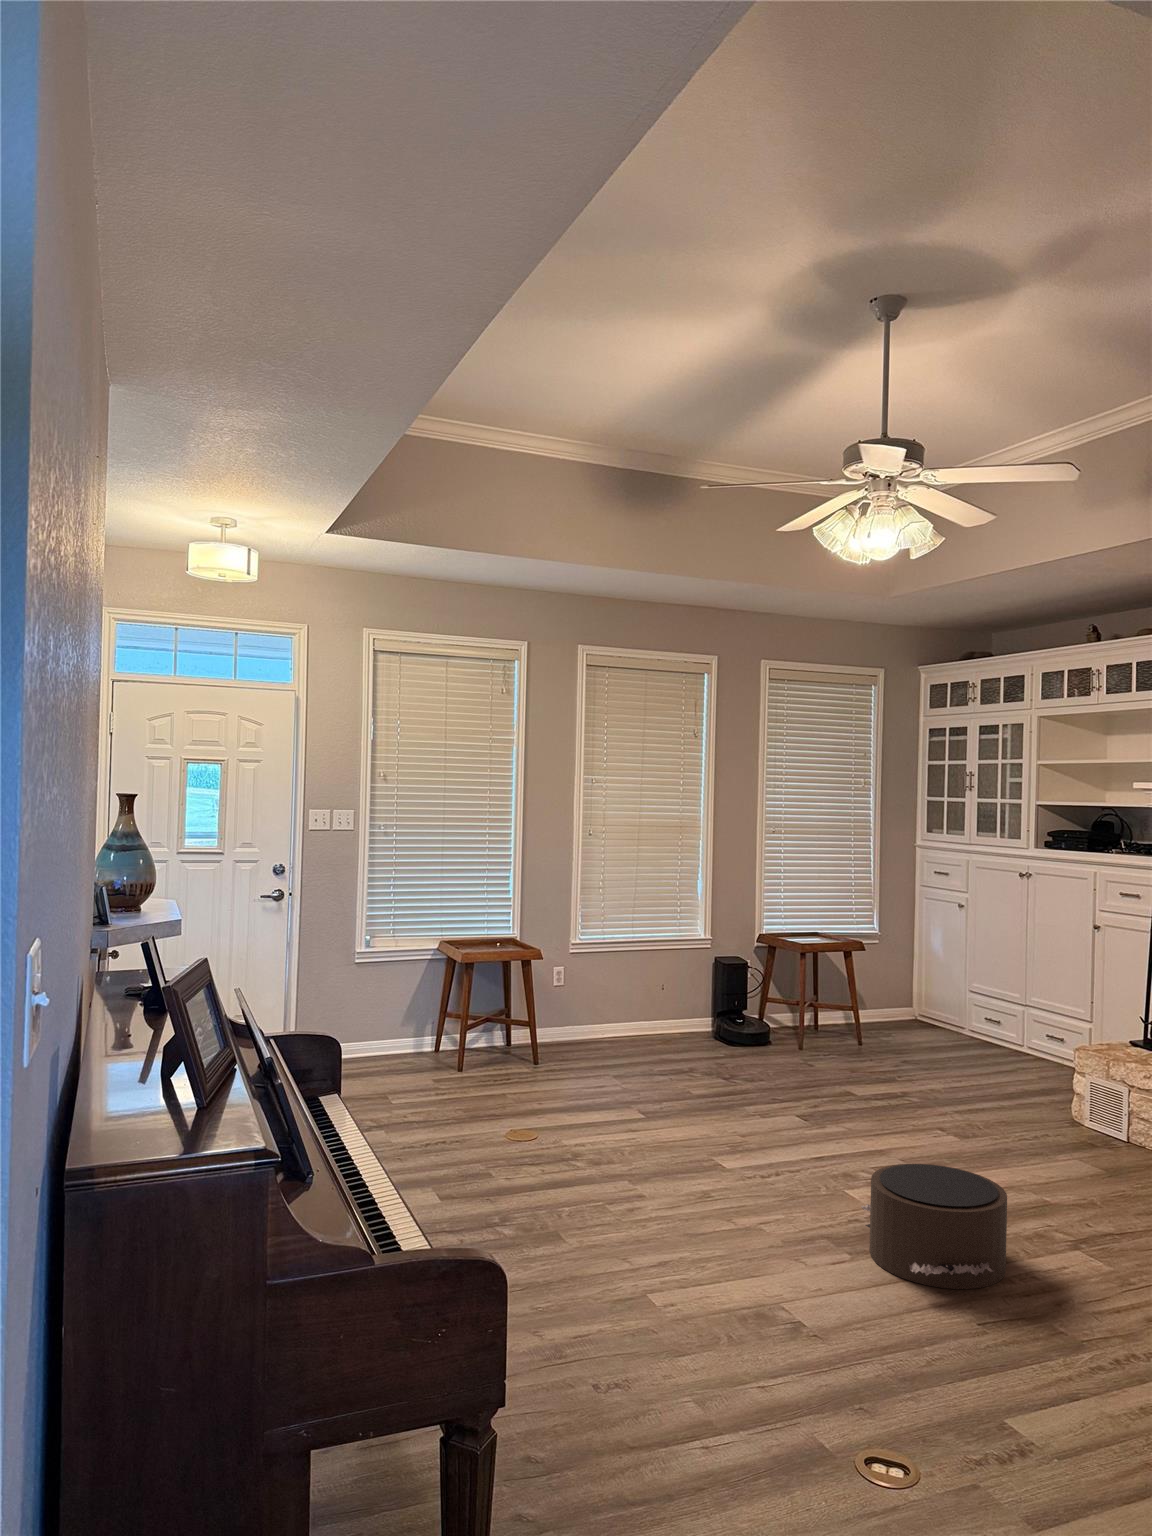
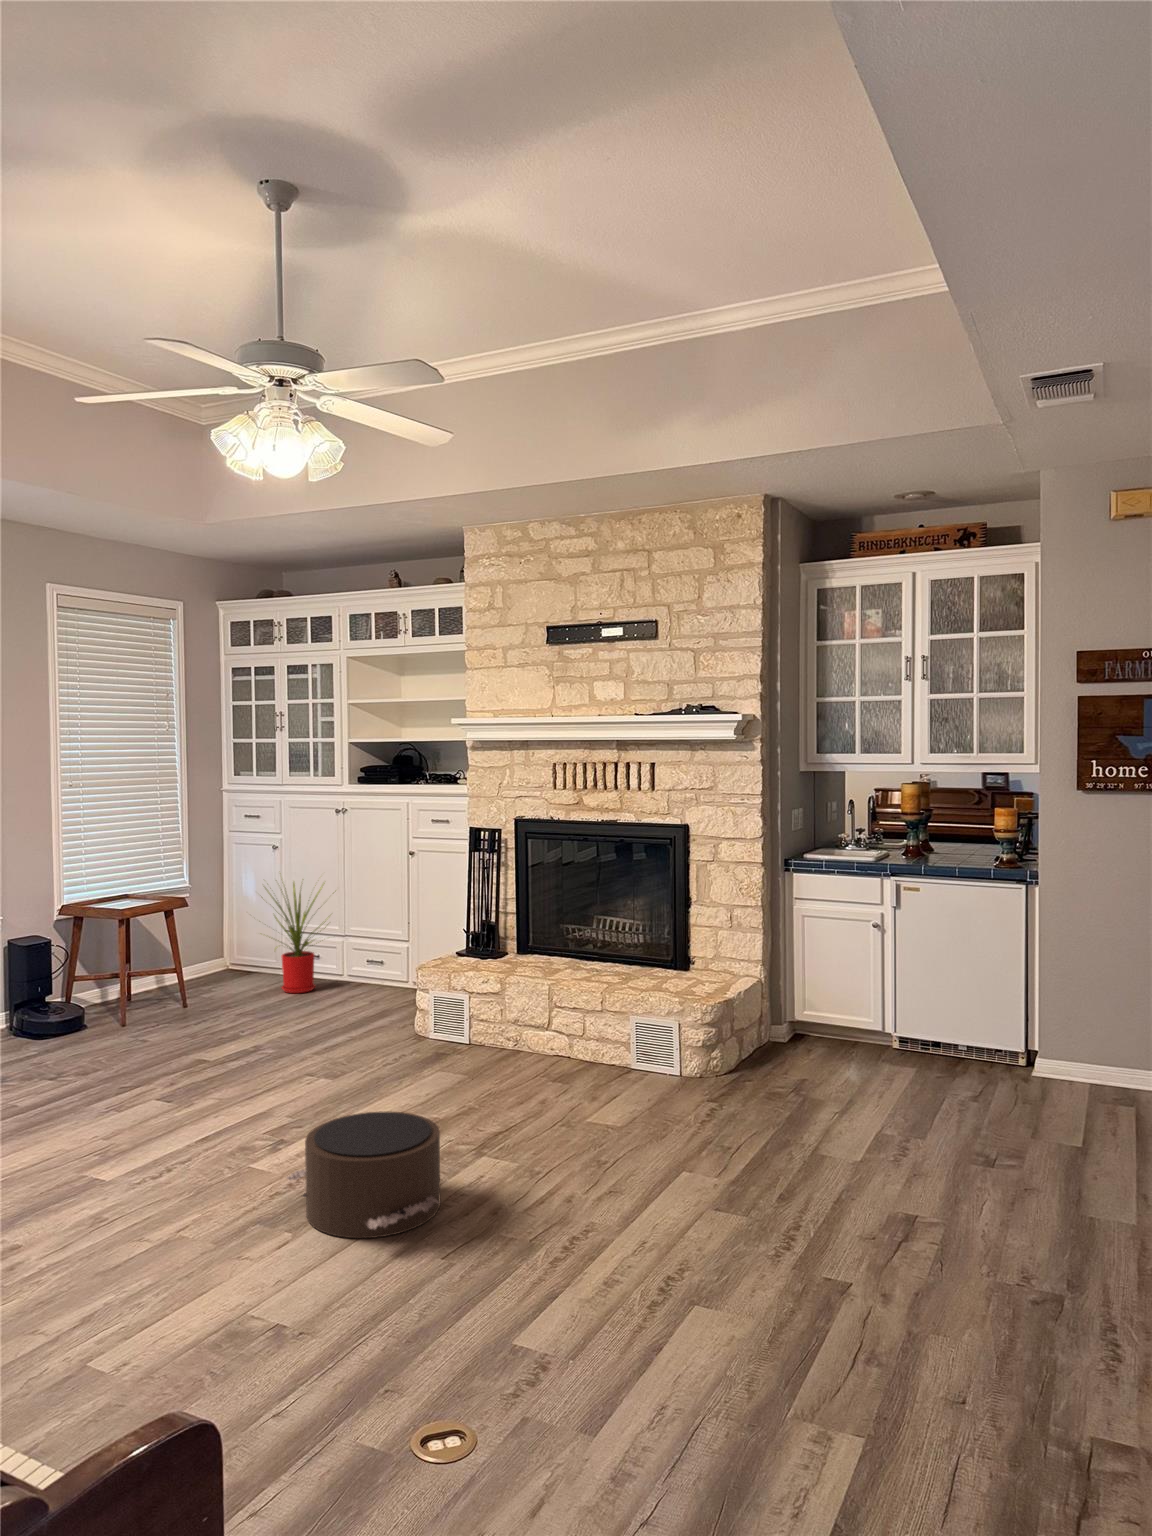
house plant: none [921,929,1015,1054] -> present [267,883,326,993]

